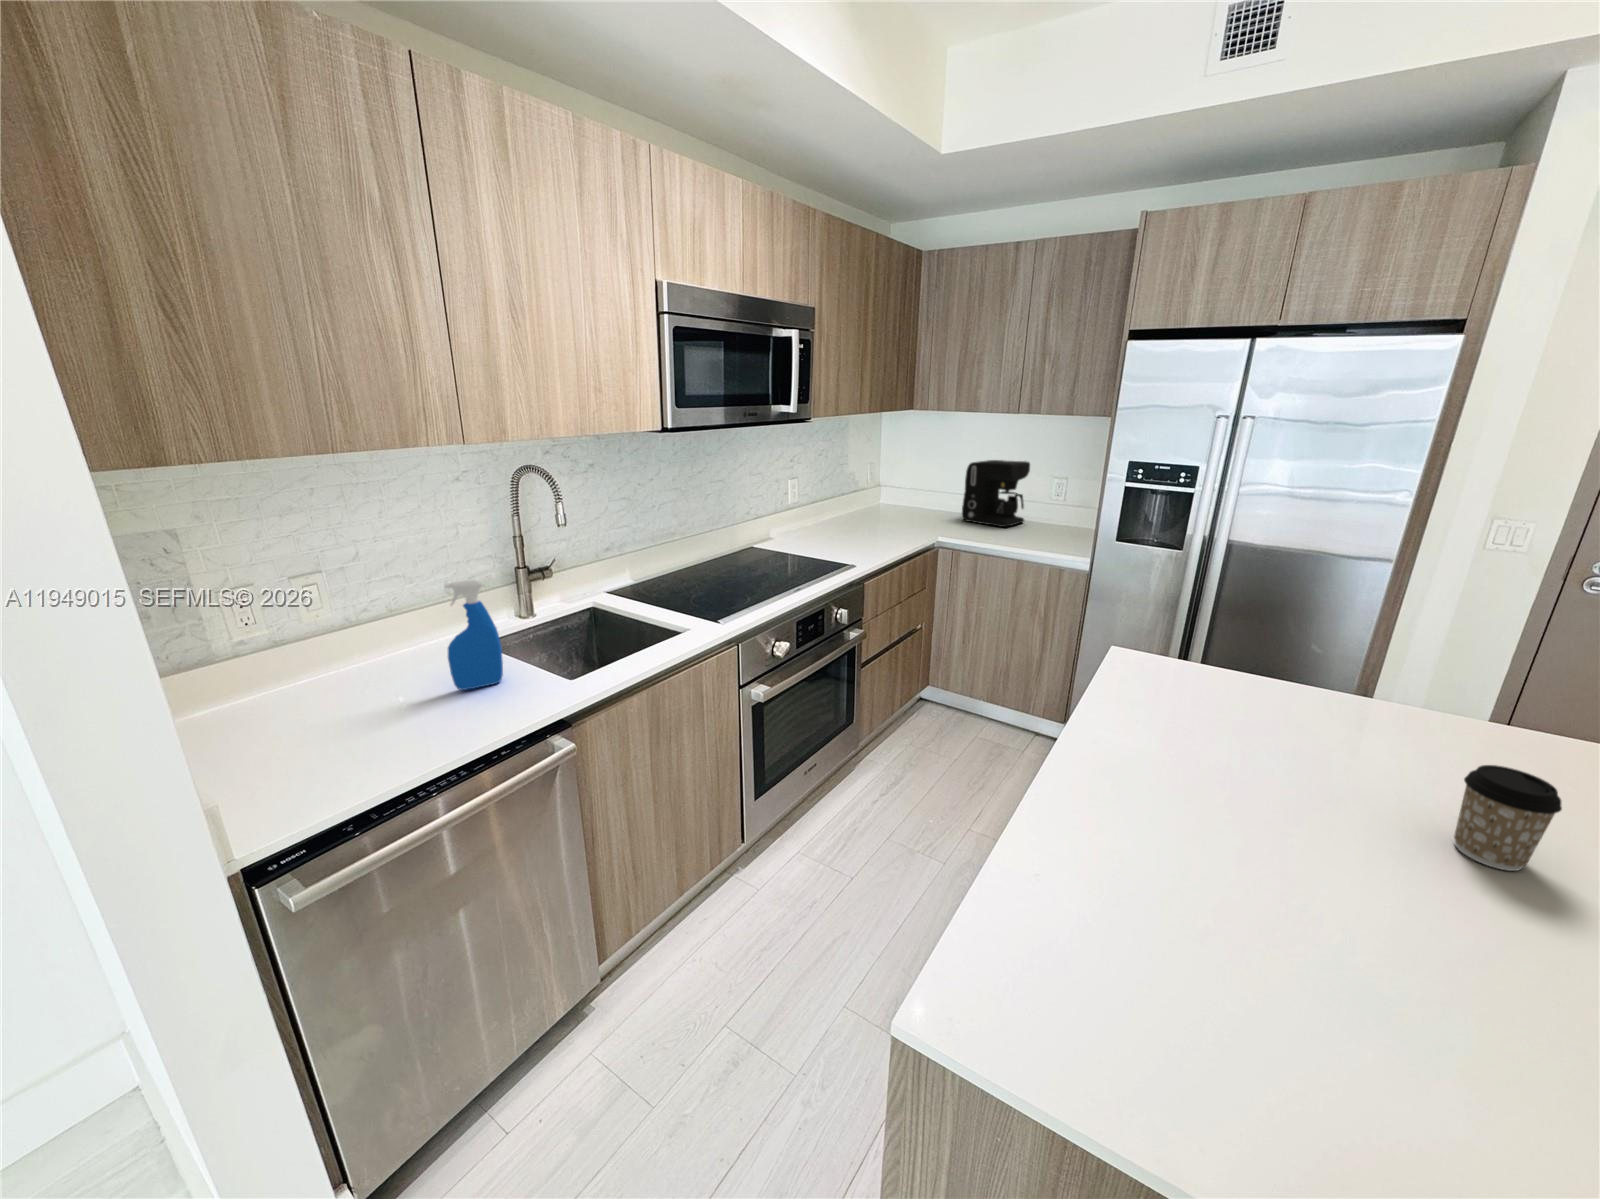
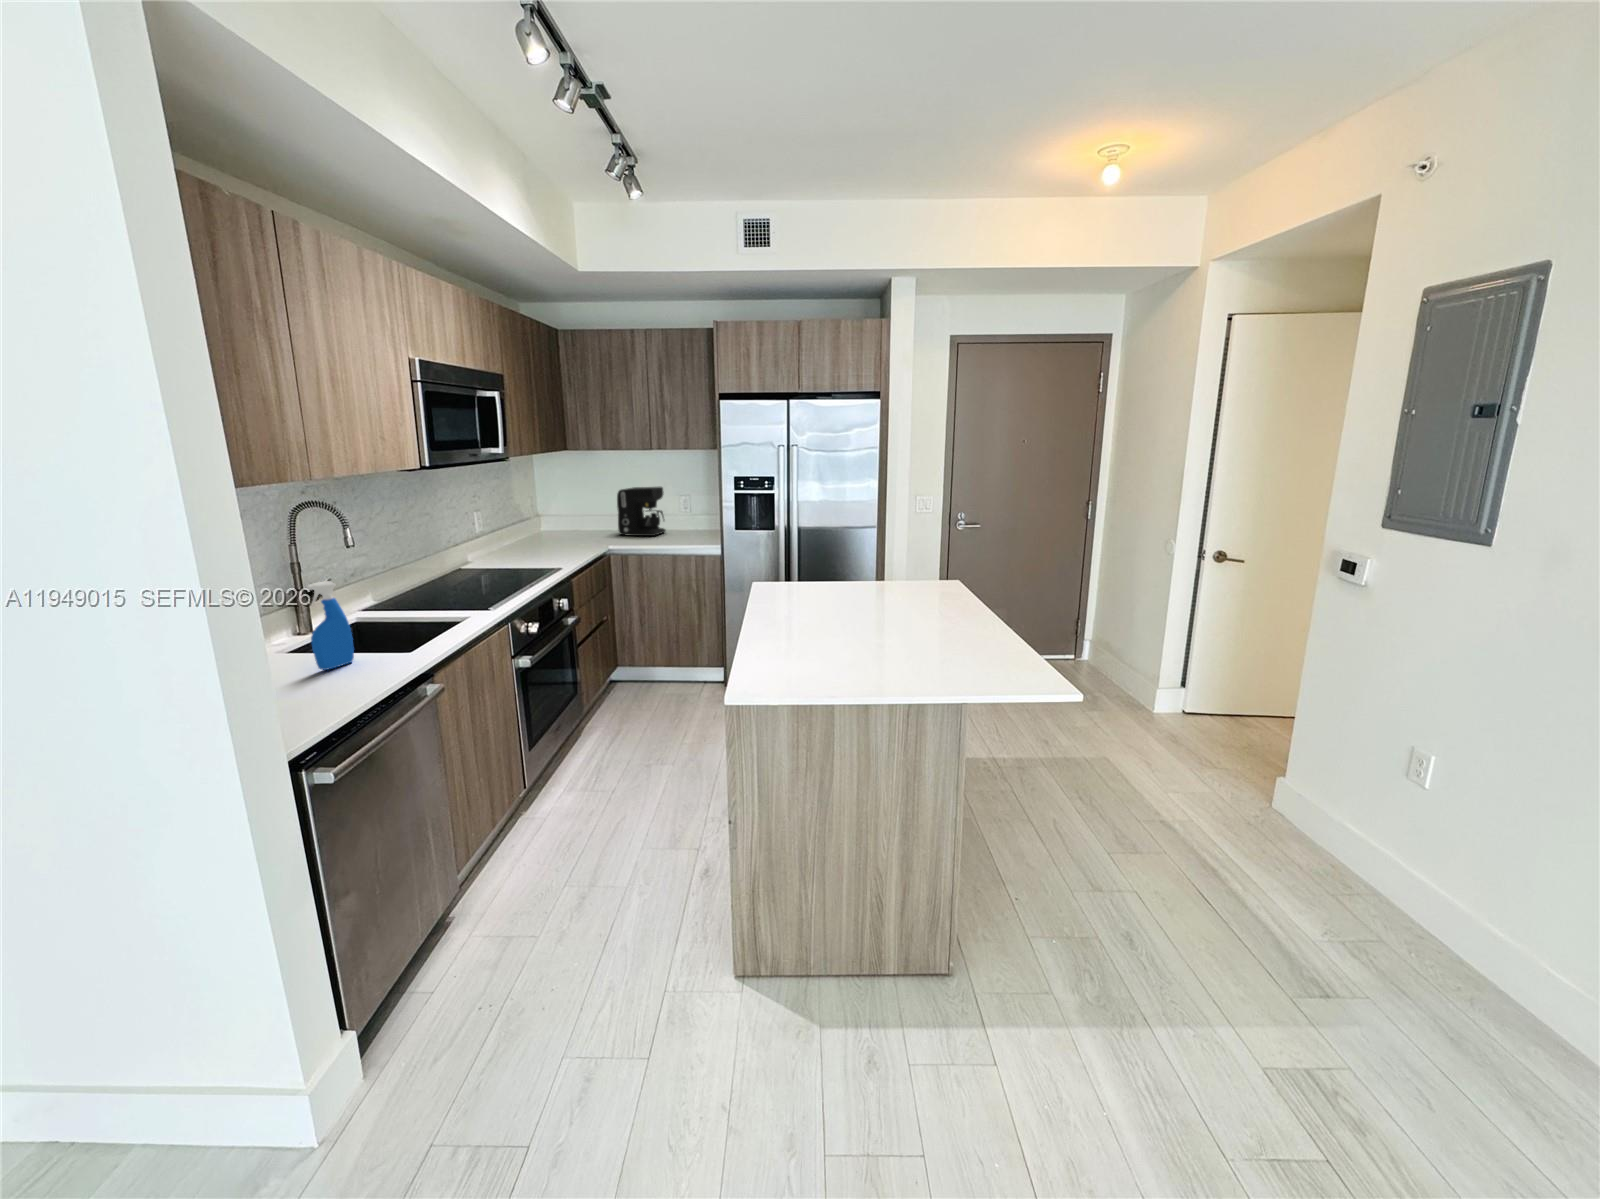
coffee cup: present [1454,765,1562,871] -> none [902,576,930,614]

